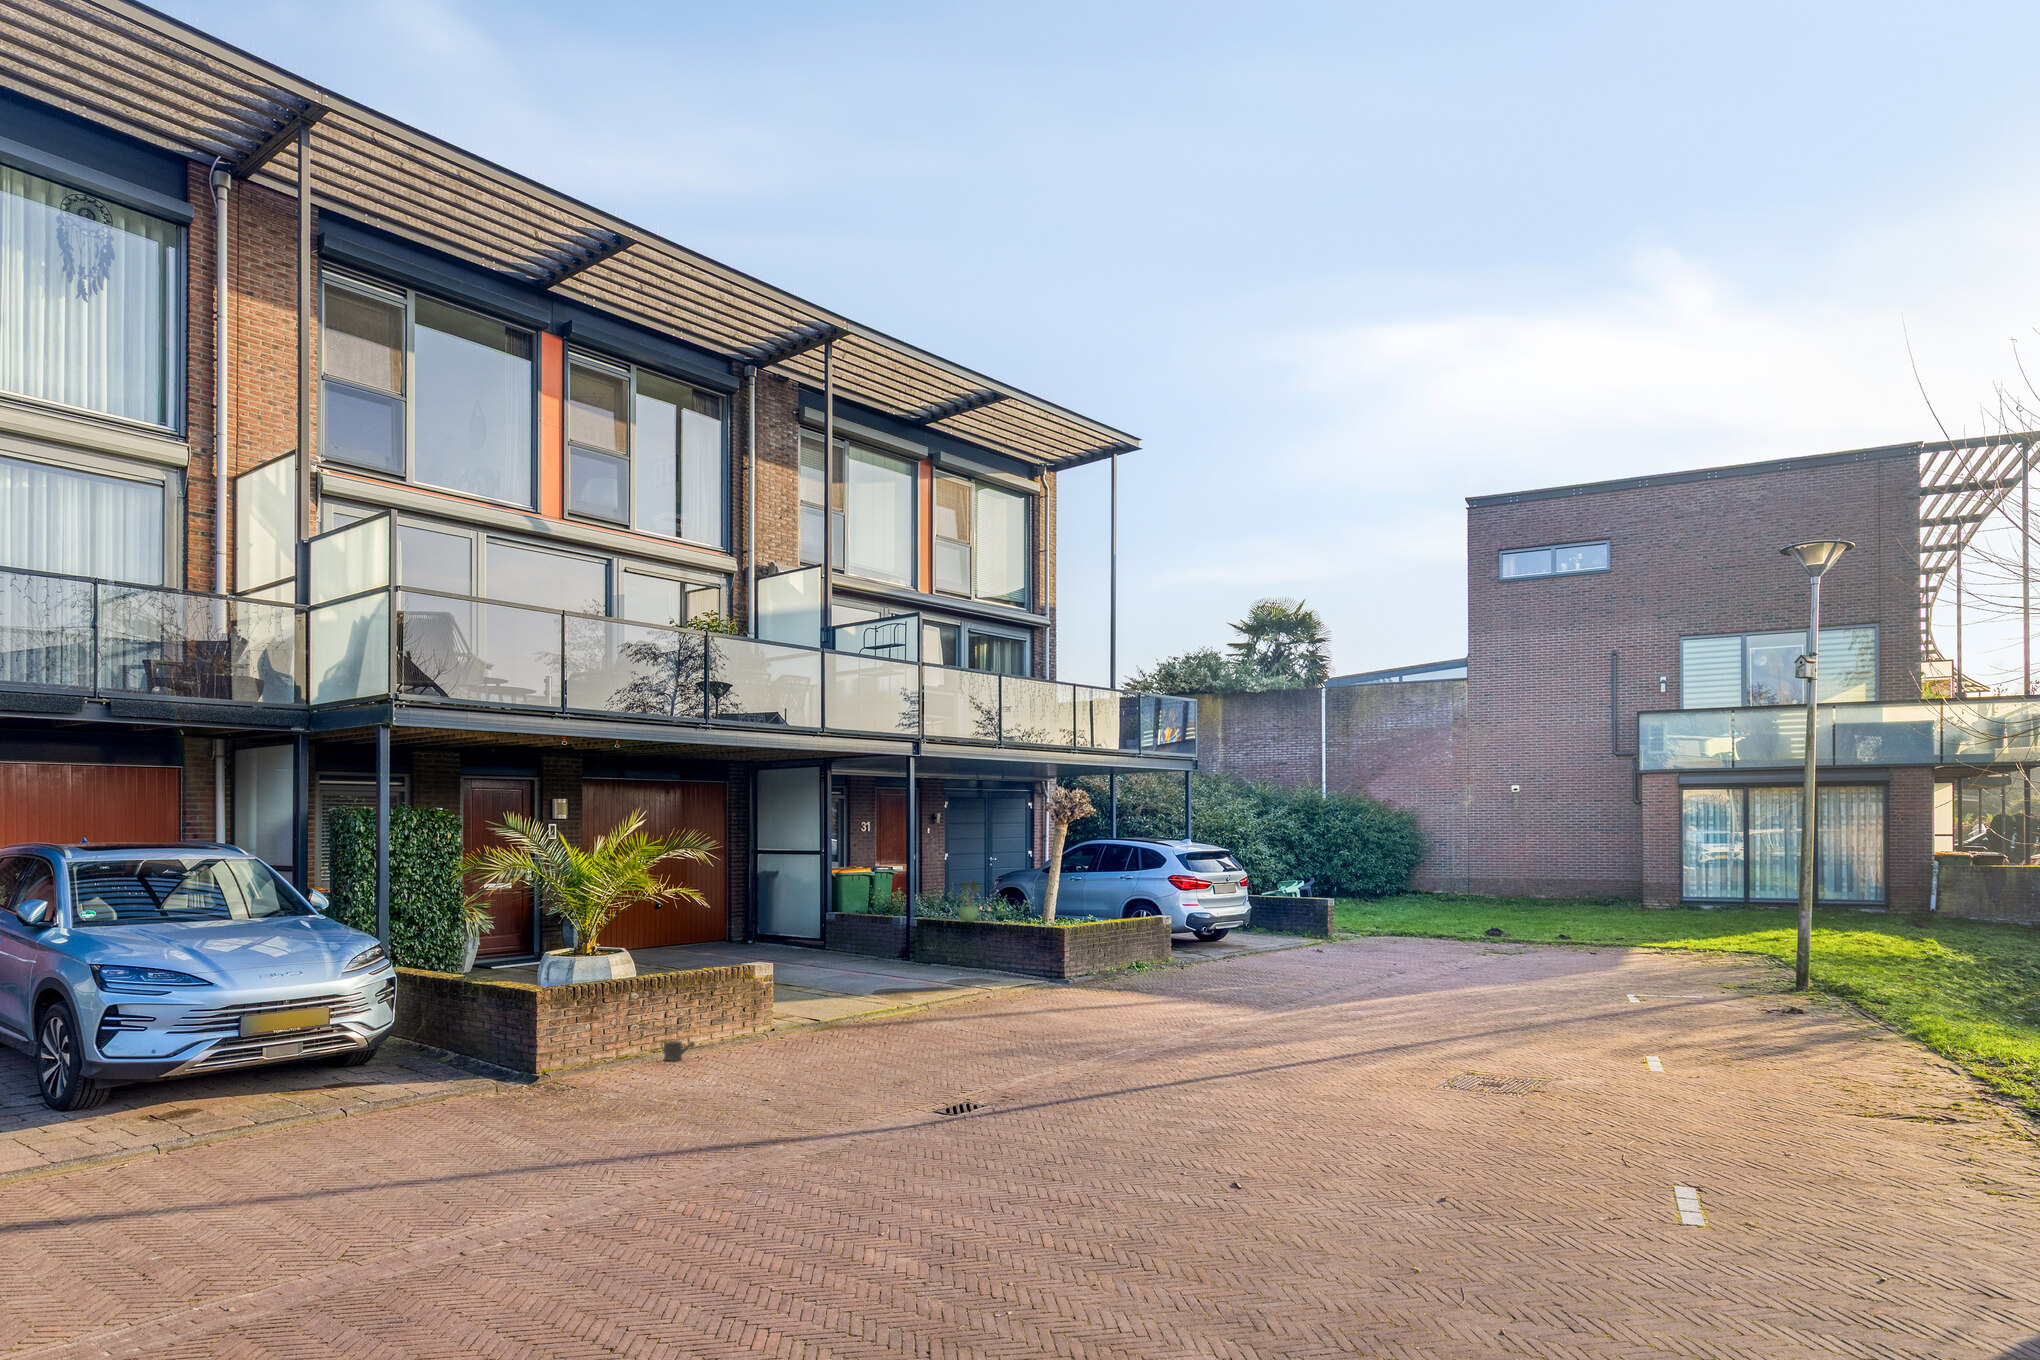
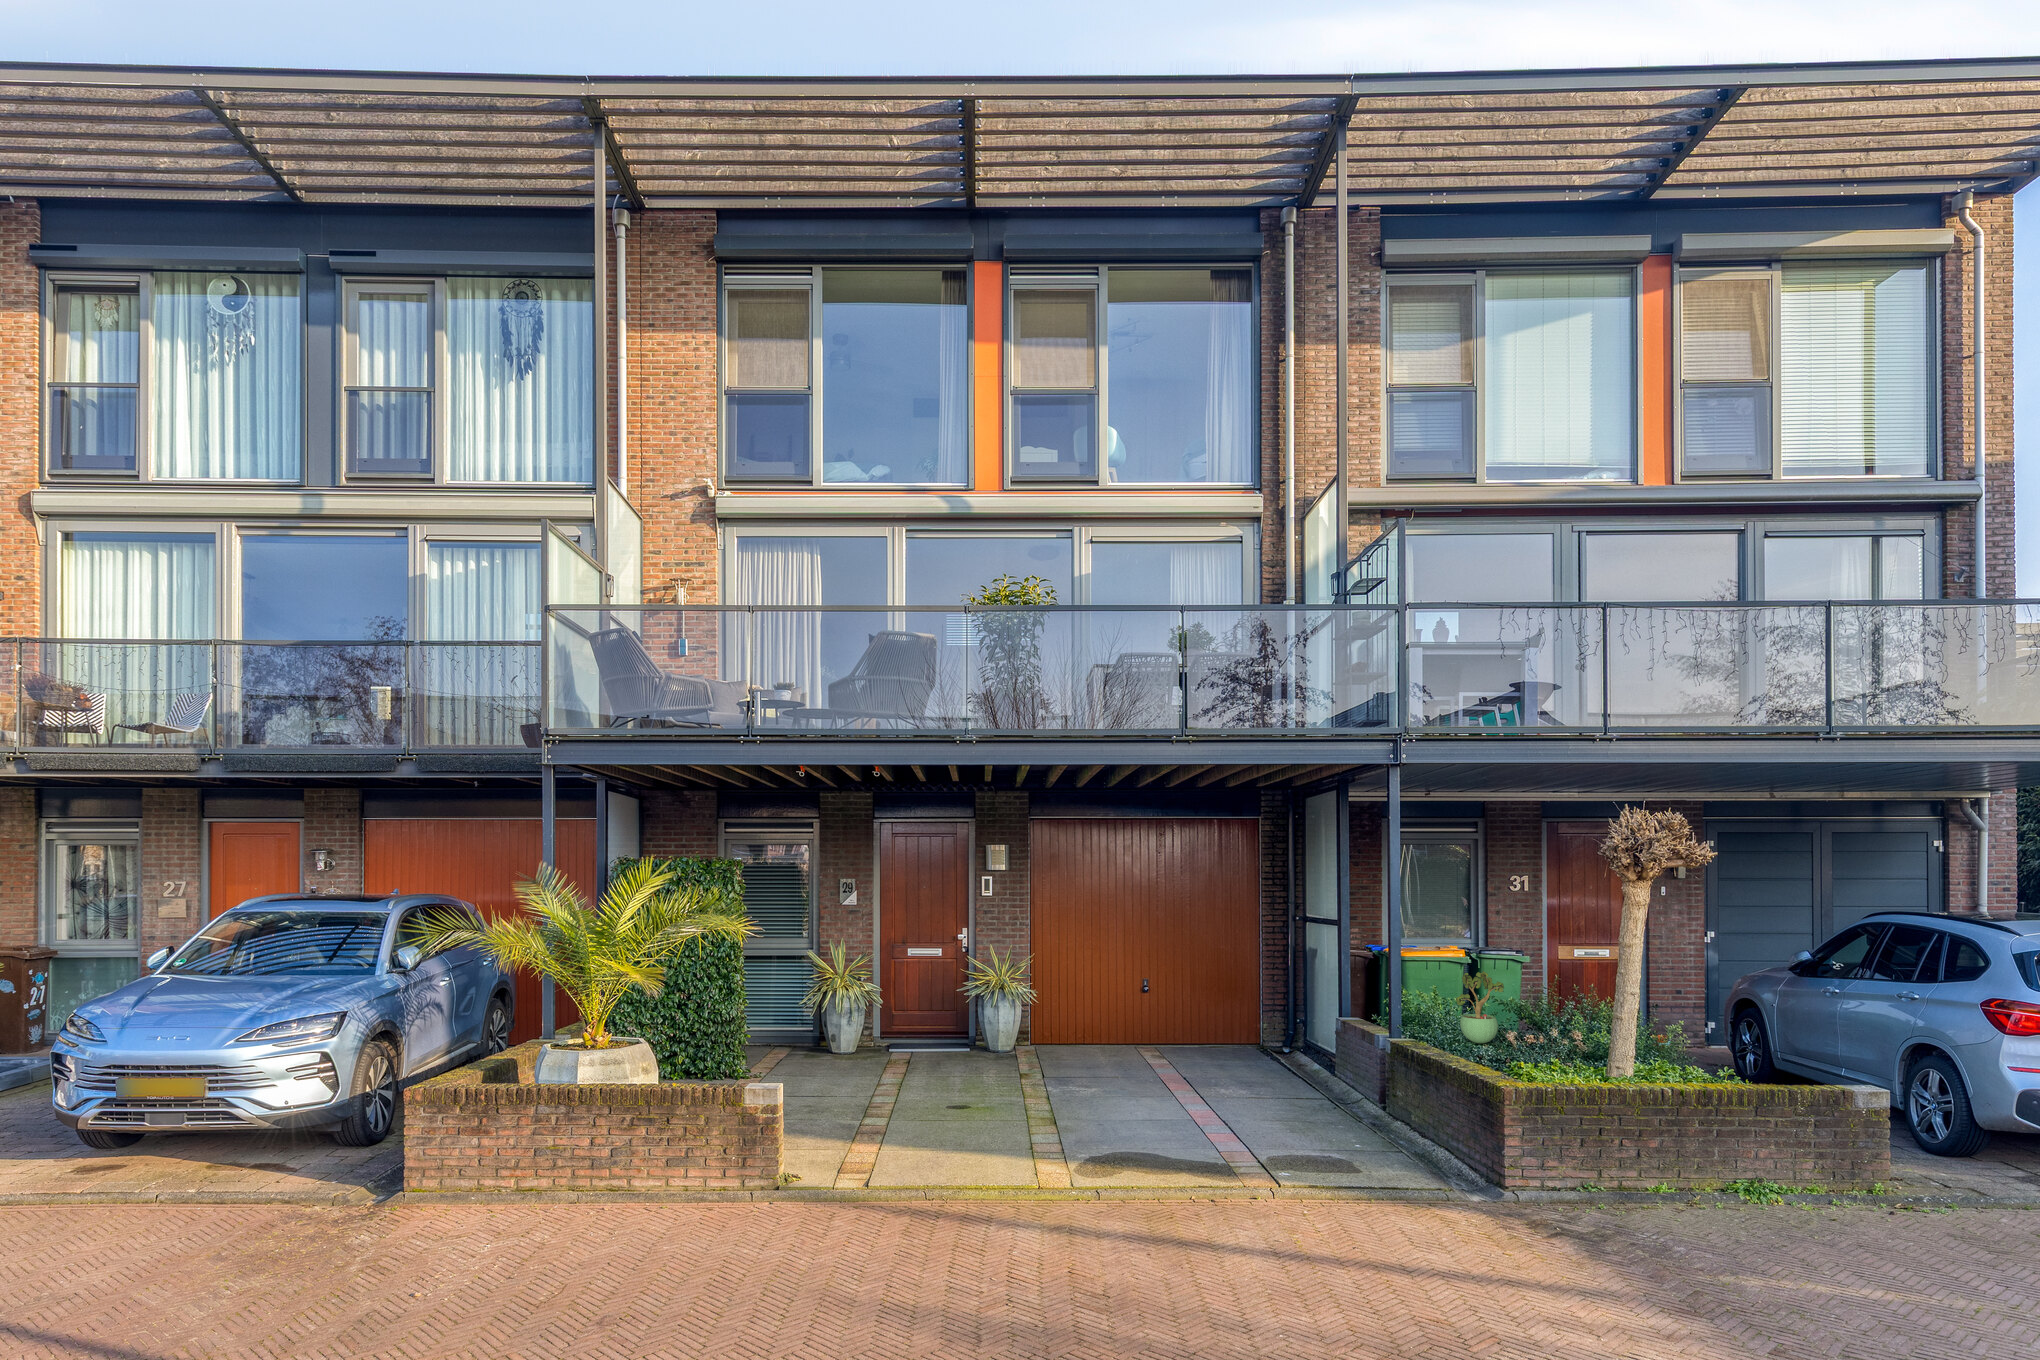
watering can: present [661,1041,695,1061] -> none [559,1178,585,1210]

